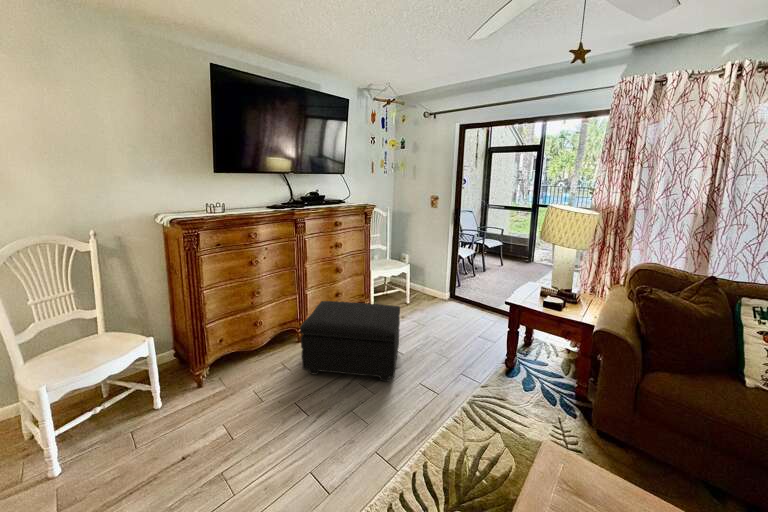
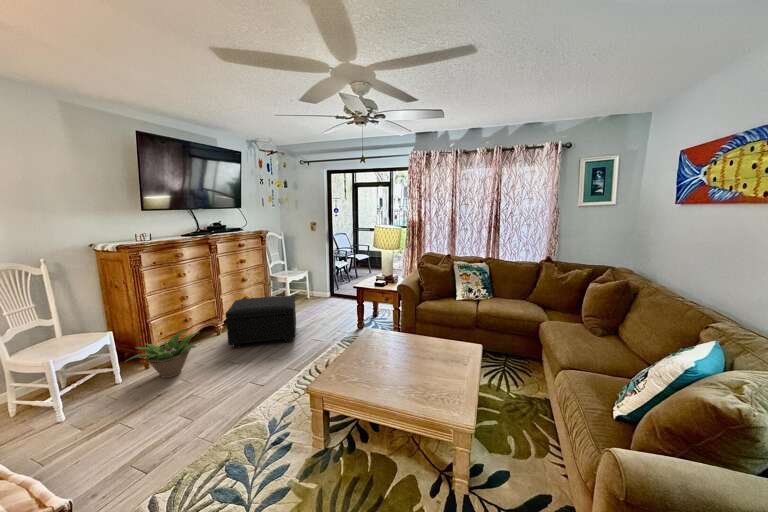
decorative plant: none [152,342,262,417] -> present [128,330,199,378]

